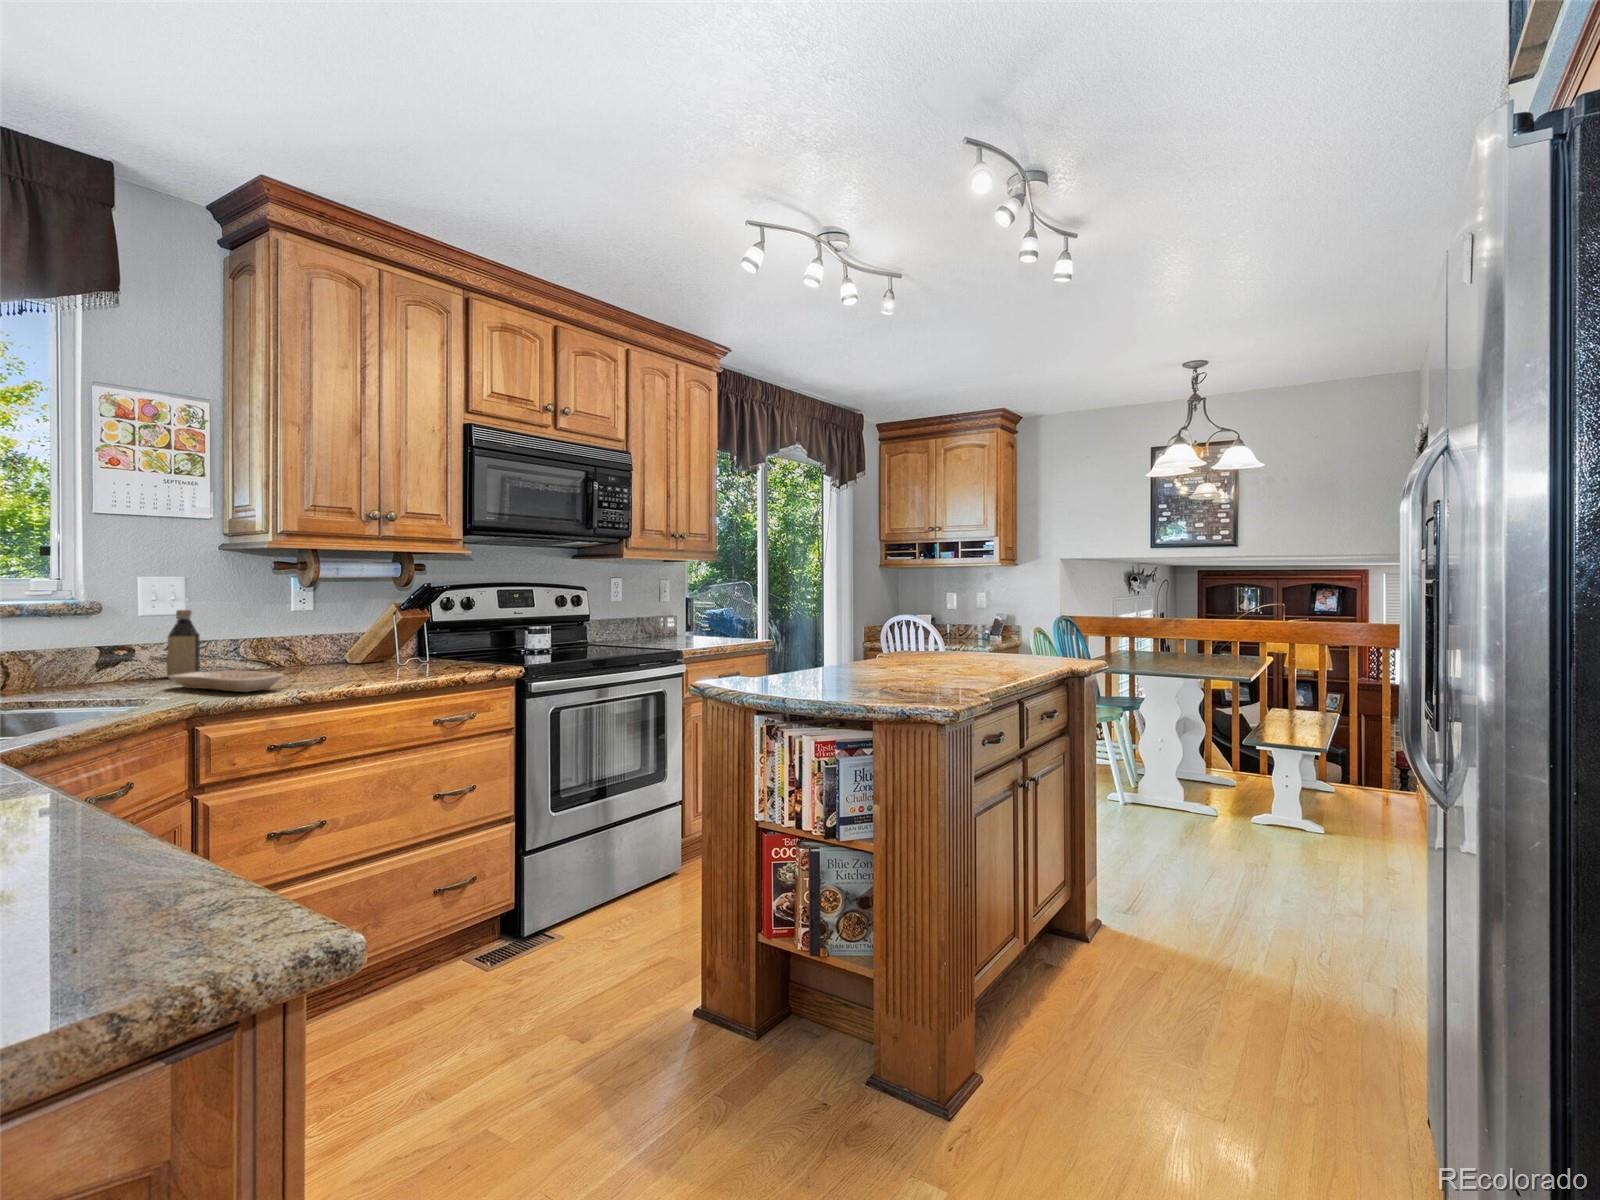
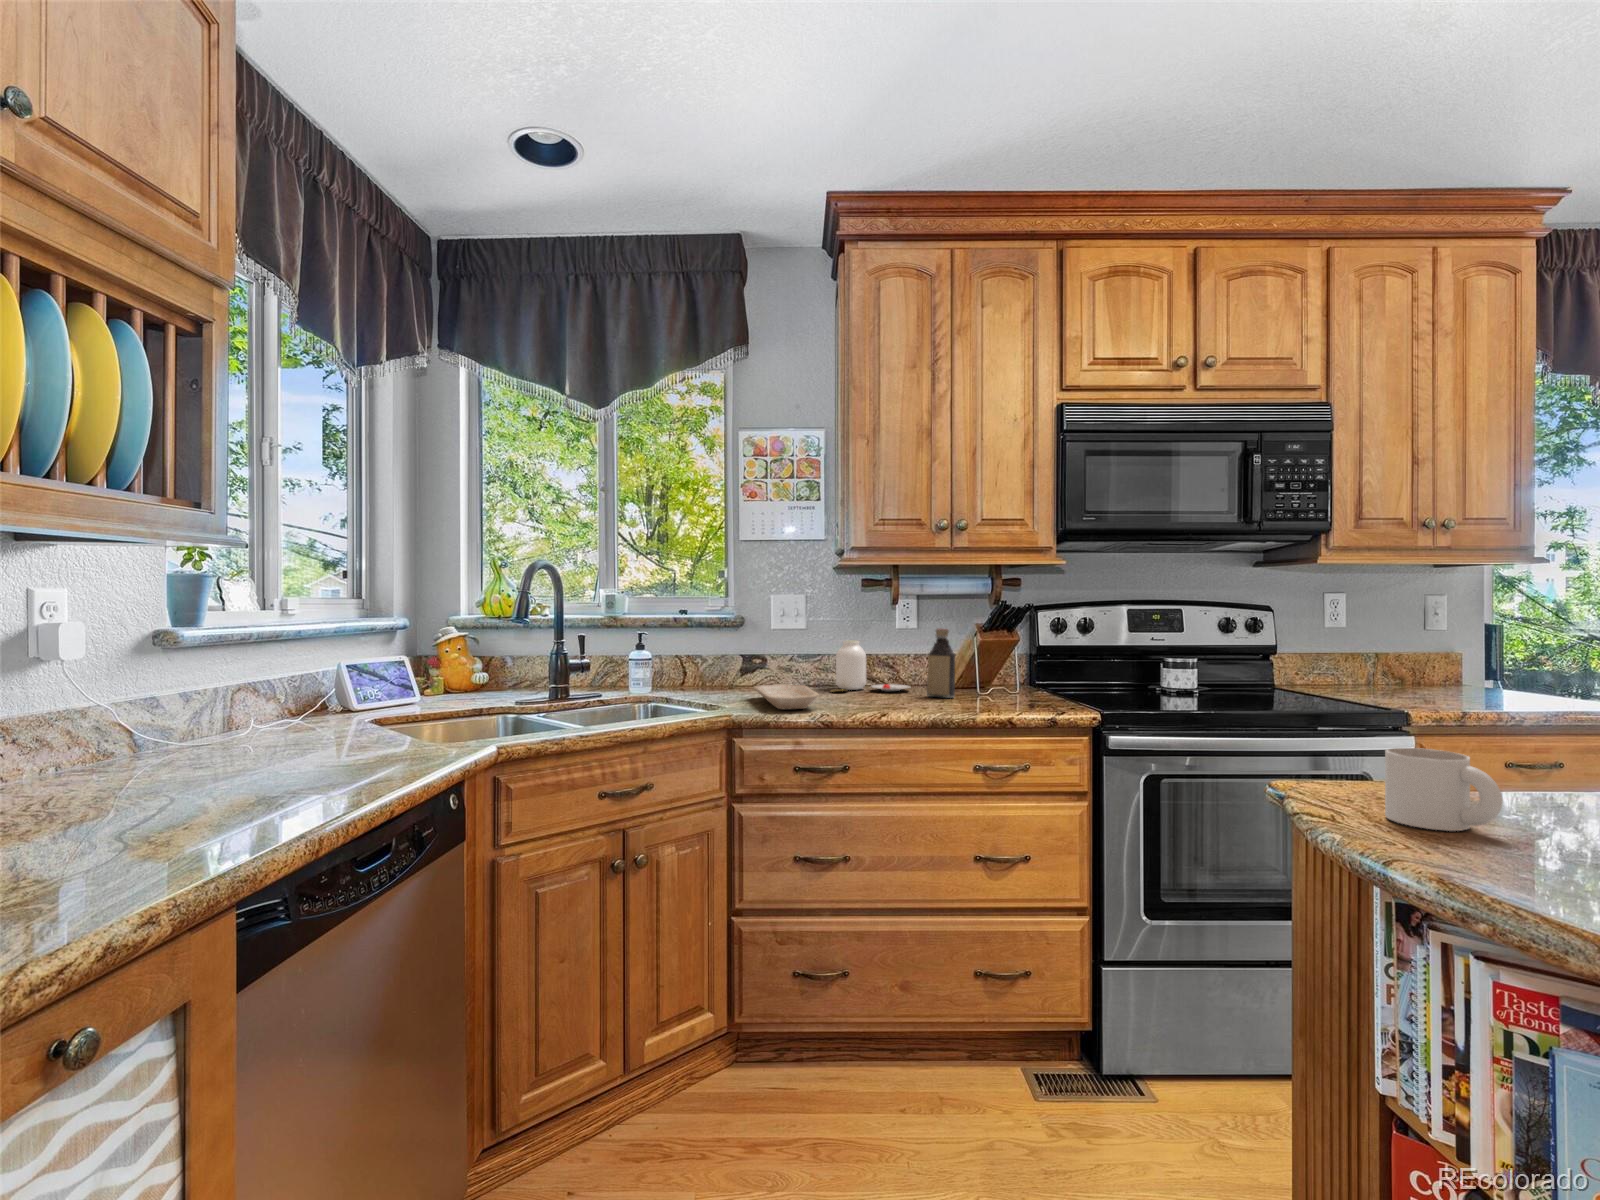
bottle: present [167,610,200,677] -> present [927,629,955,698]
jar: none [237,624,330,677] -> present [831,641,909,692]
mug: none [752,652,796,686] -> present [1385,748,1503,831]

